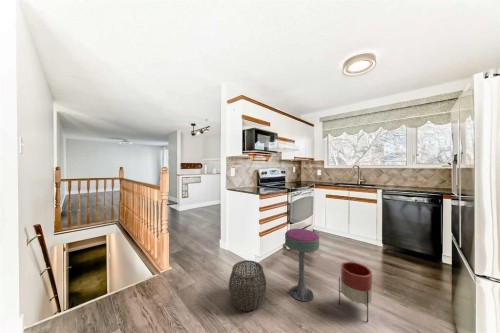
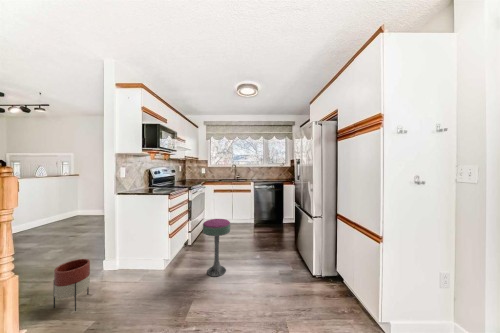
woven basket: present [229,260,266,311] -> none [154,258,193,306]
planter: present [339,262,372,321] -> present [54,259,90,311]

